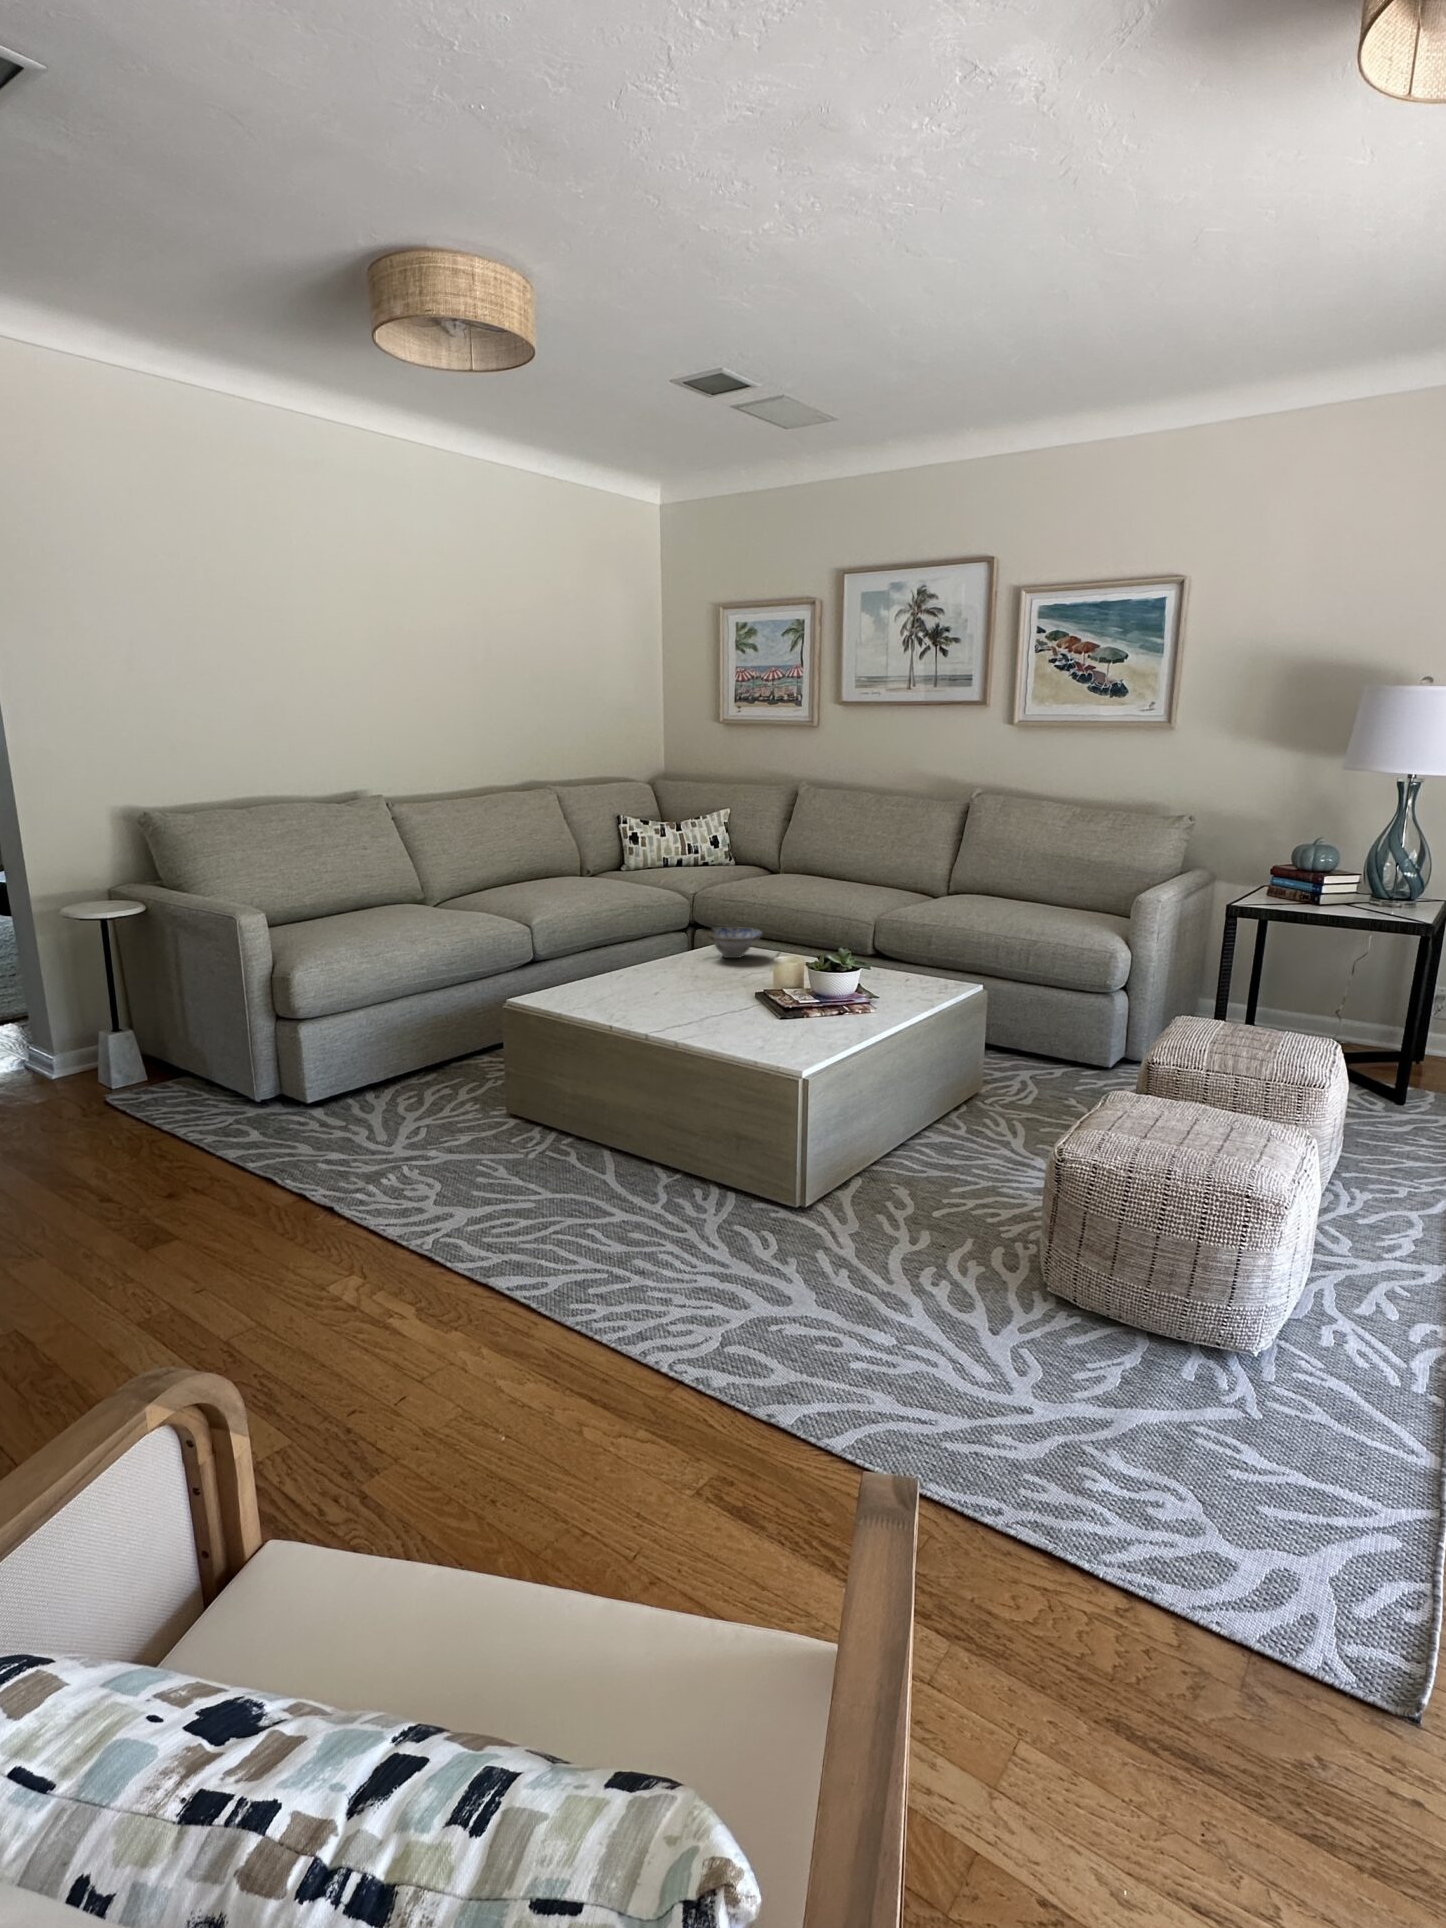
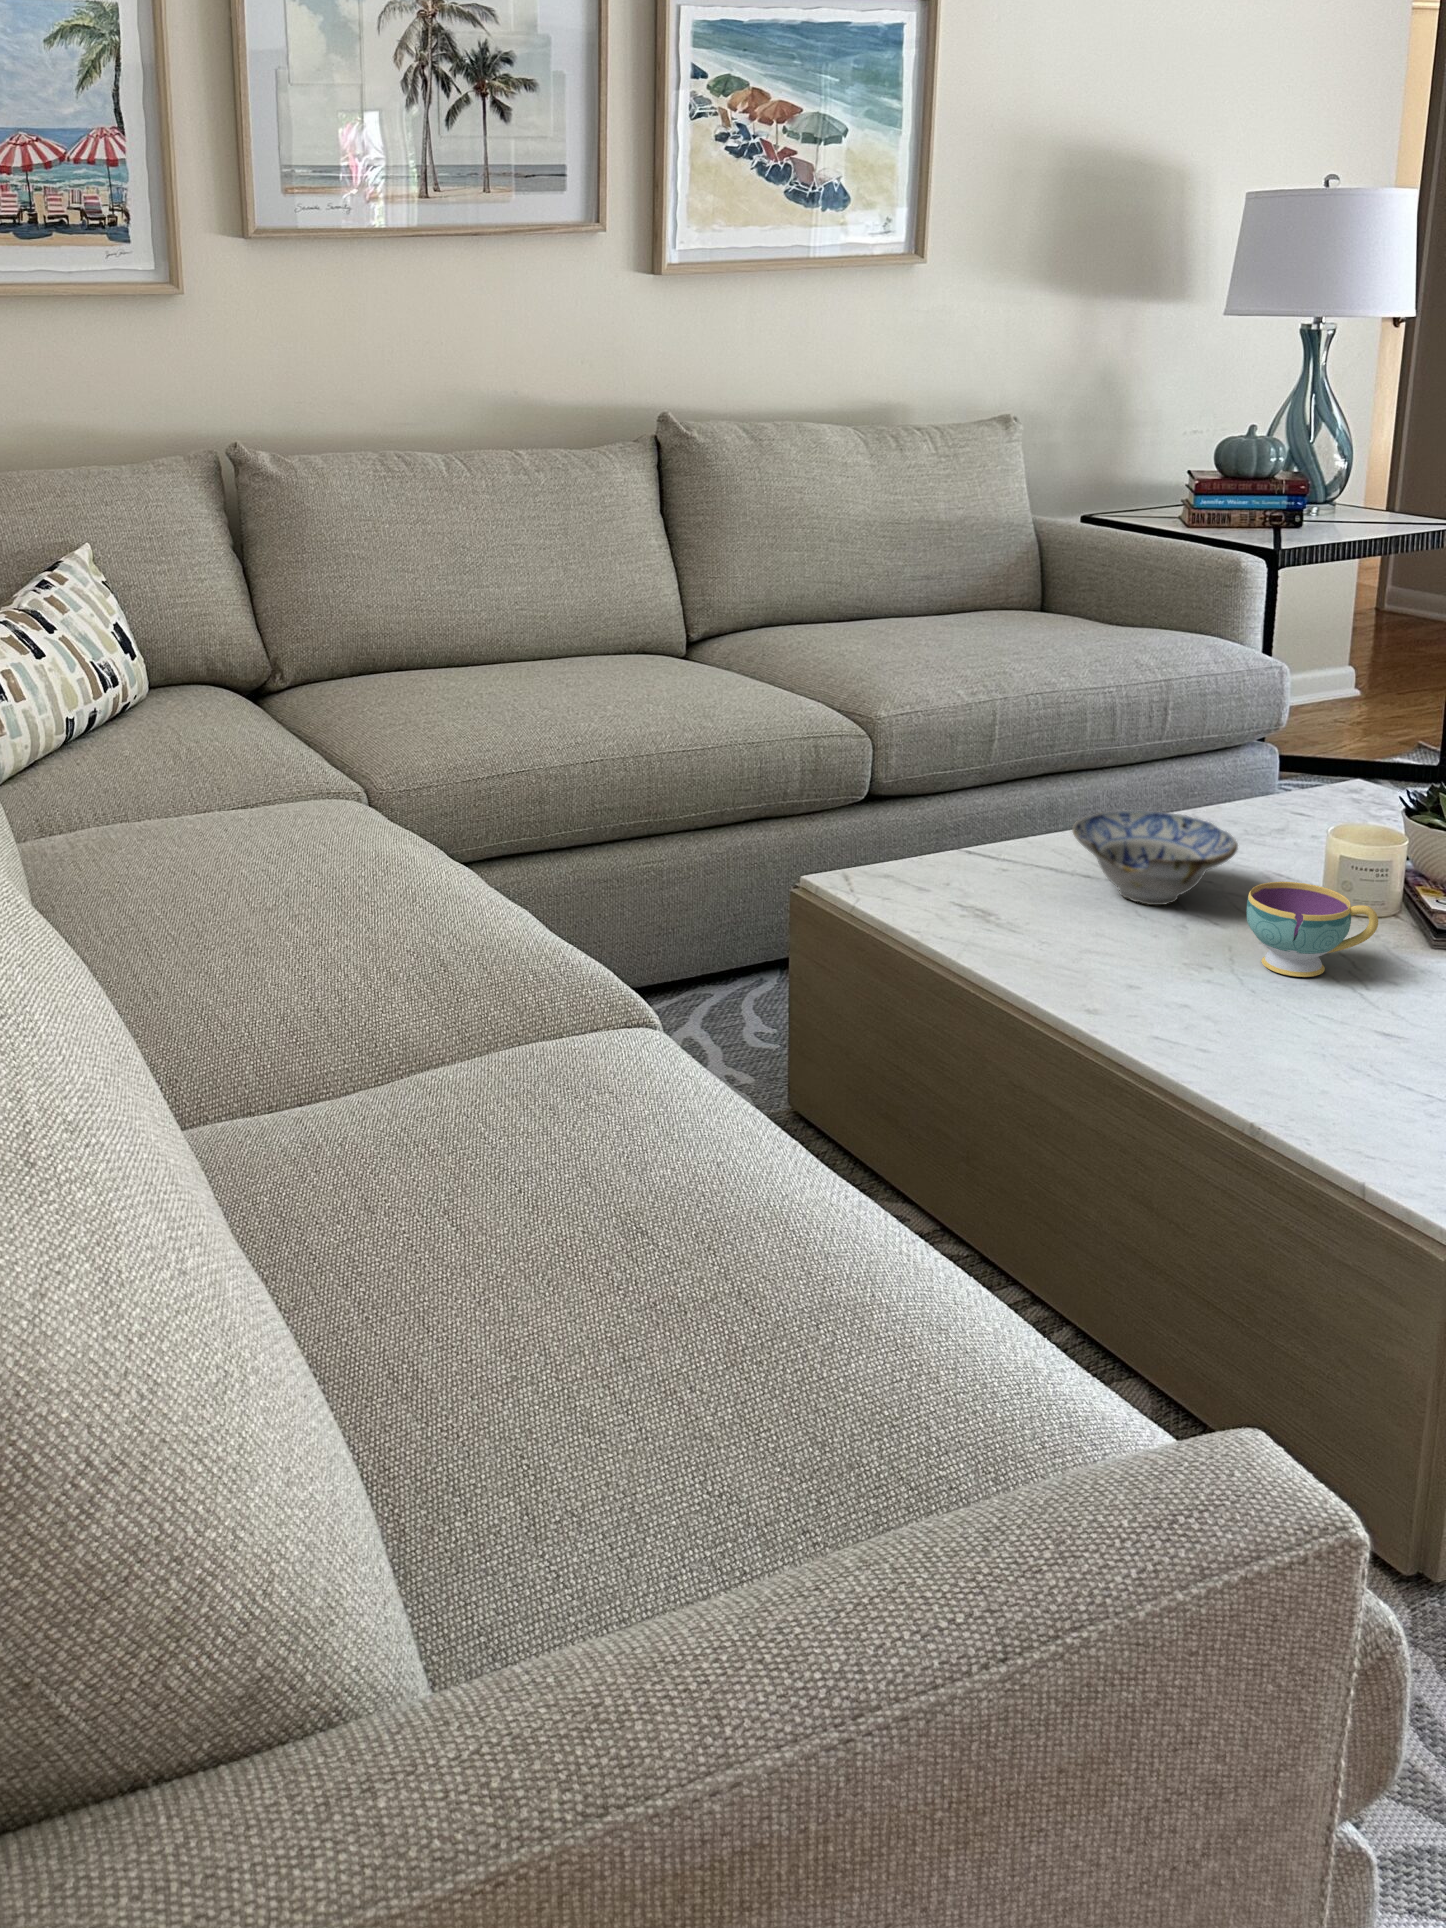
teacup: none [667,940,701,971] -> present [1247,882,1378,977]

